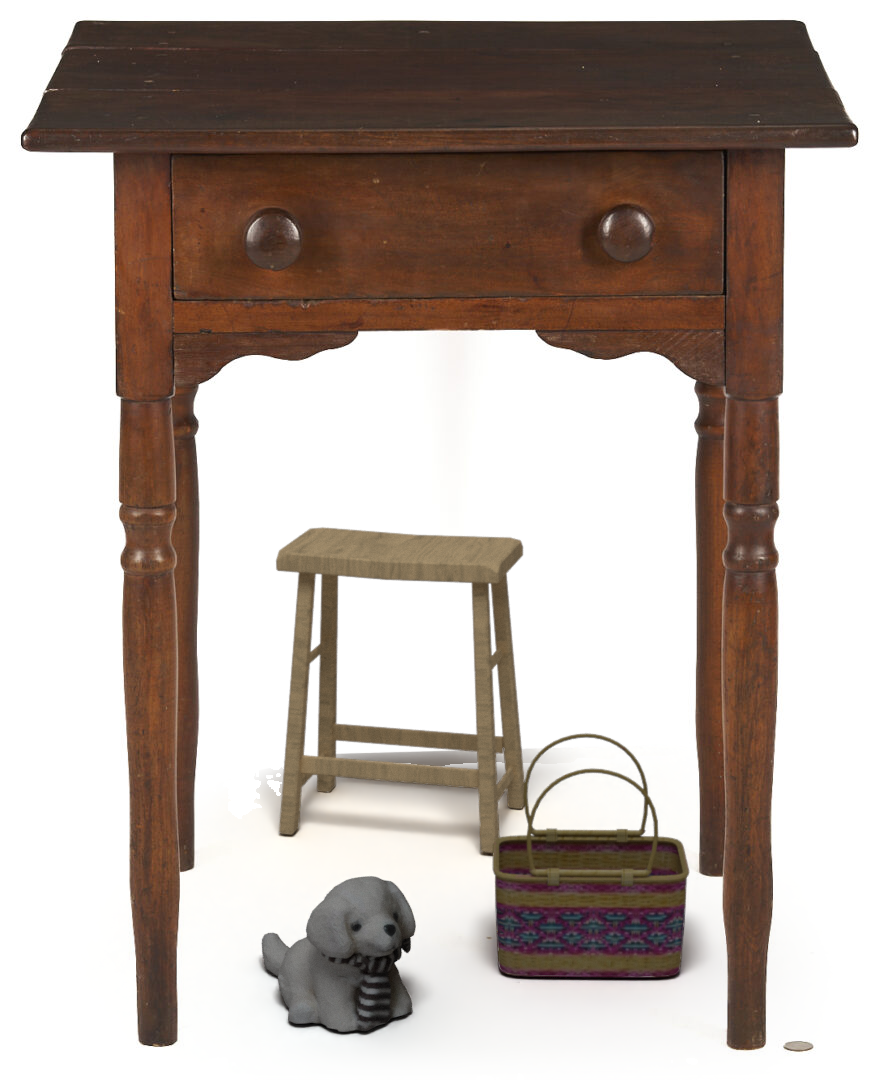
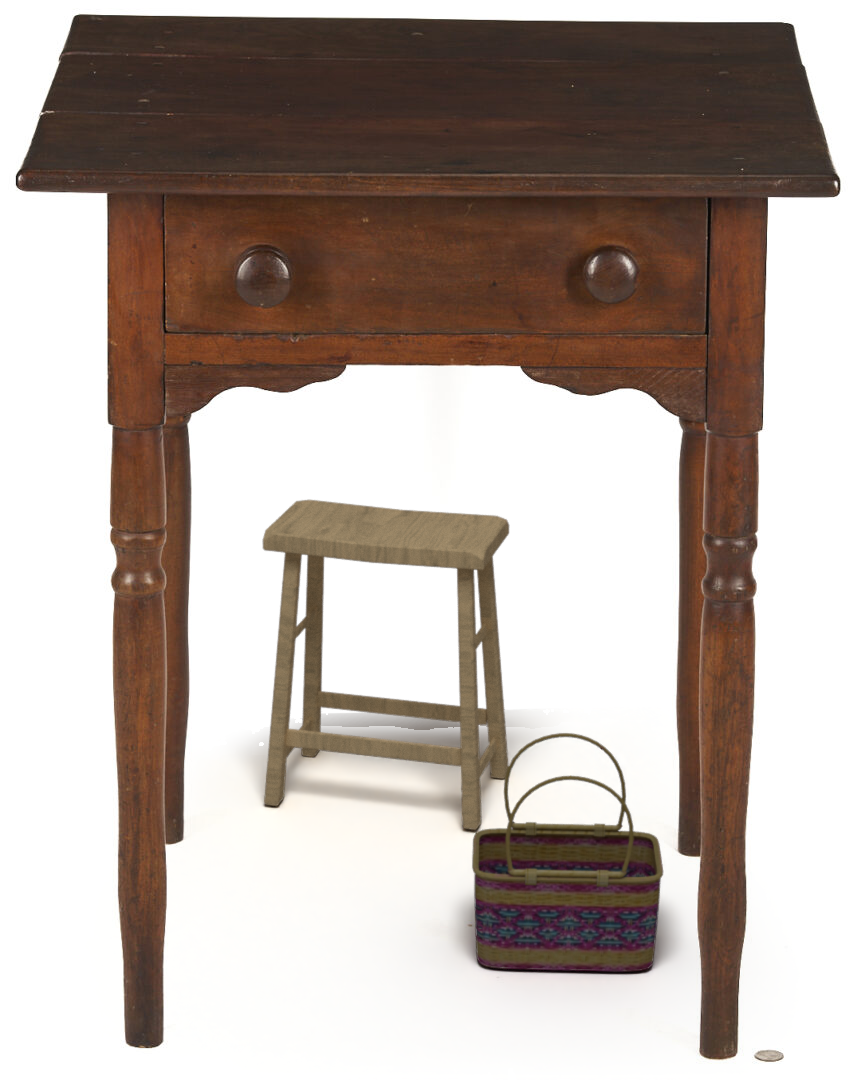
plush toy: present [262,876,416,1032] -> none [247,878,397,1027]

